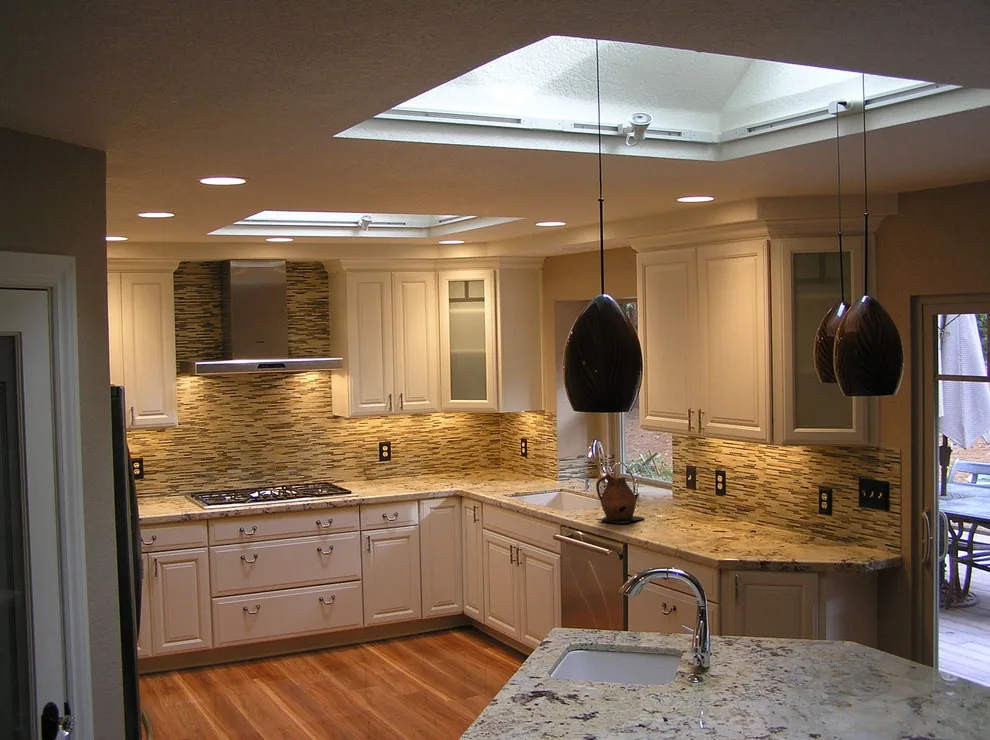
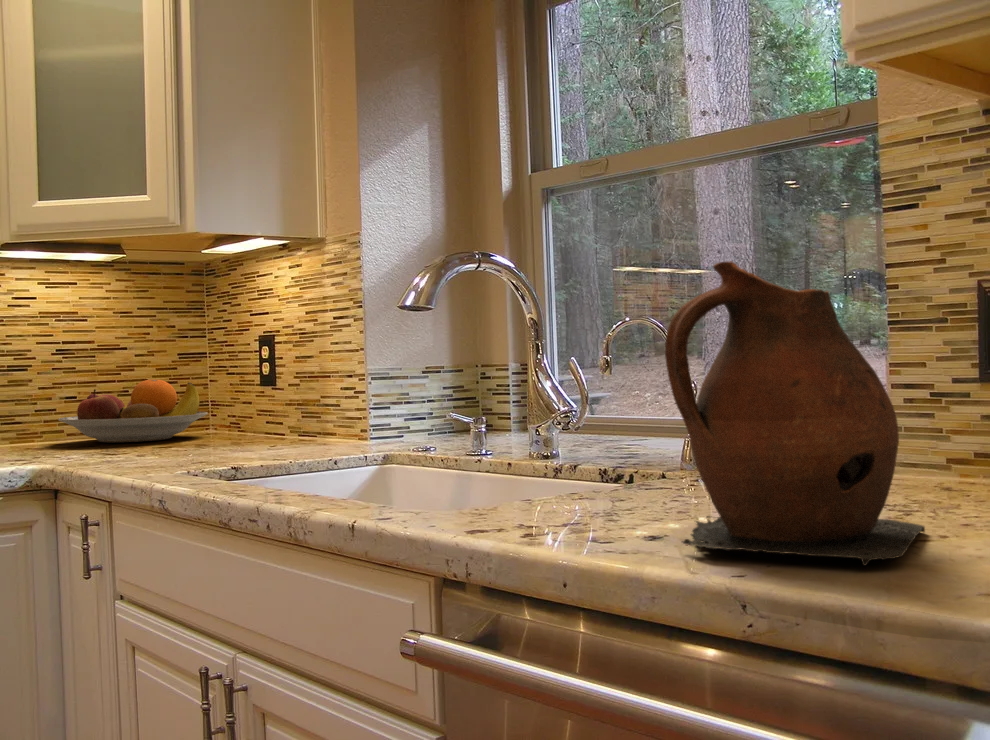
fruit bowl: none [451,453,502,477] -> present [58,379,208,443]

